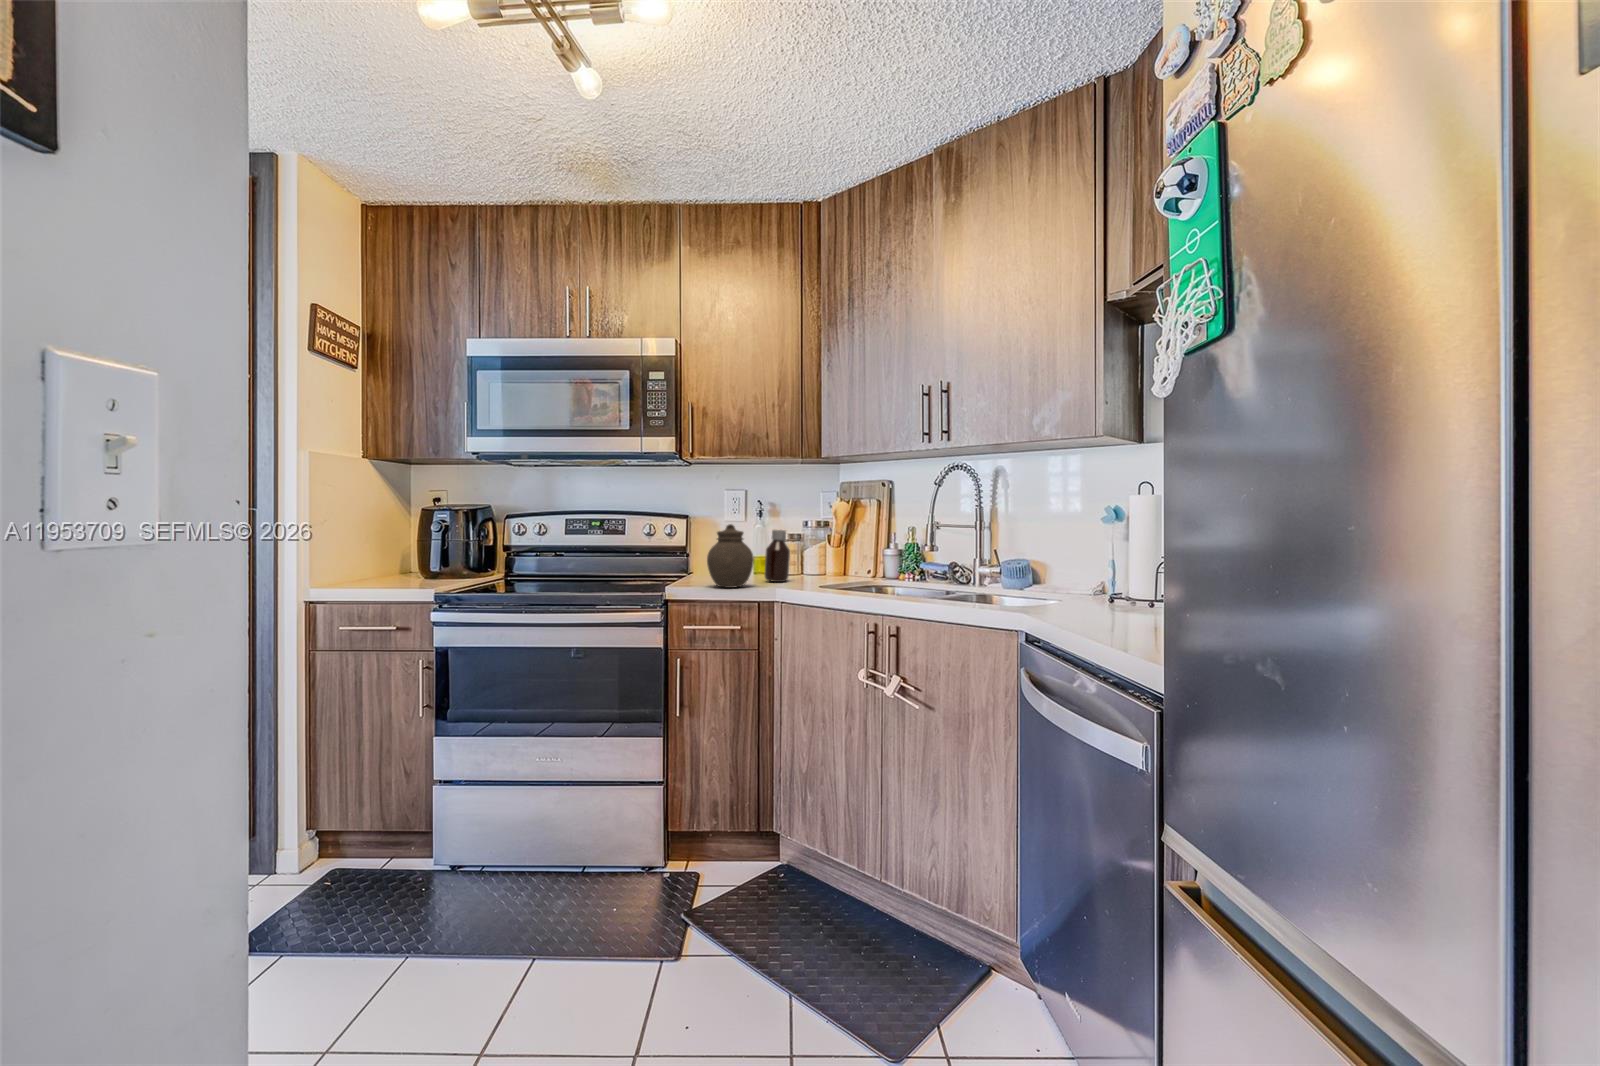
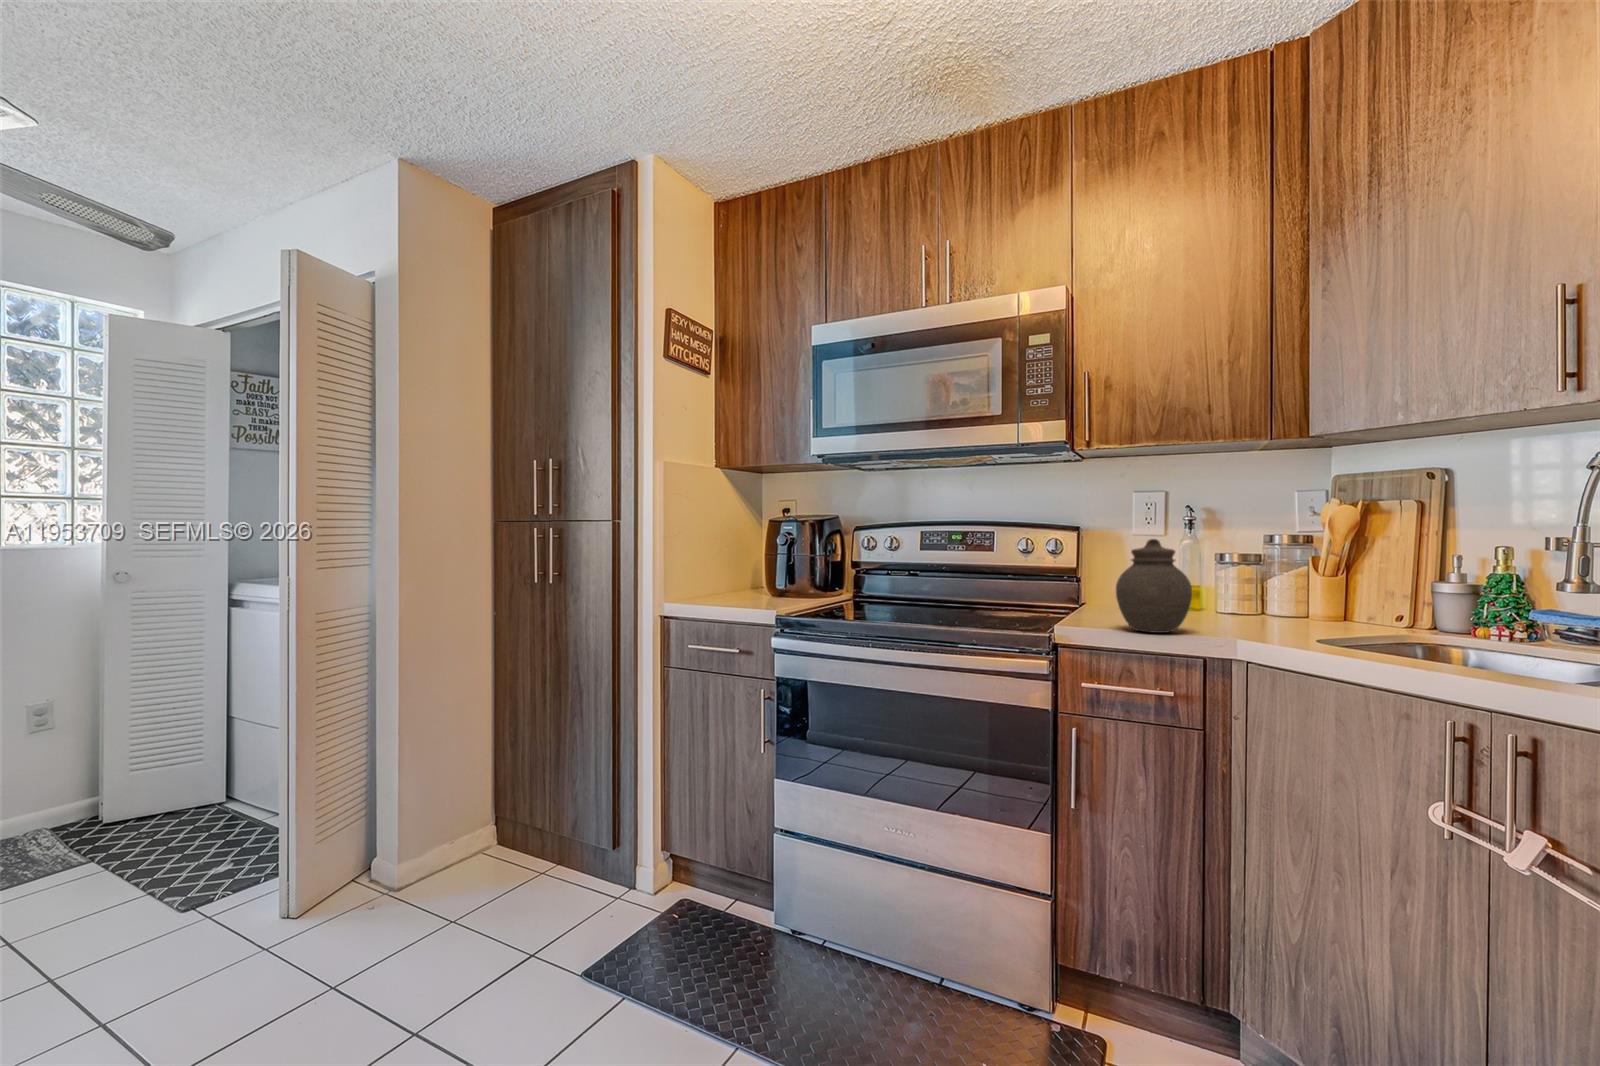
bottle: present [765,530,790,582] -> none [1204,547,1249,626]

